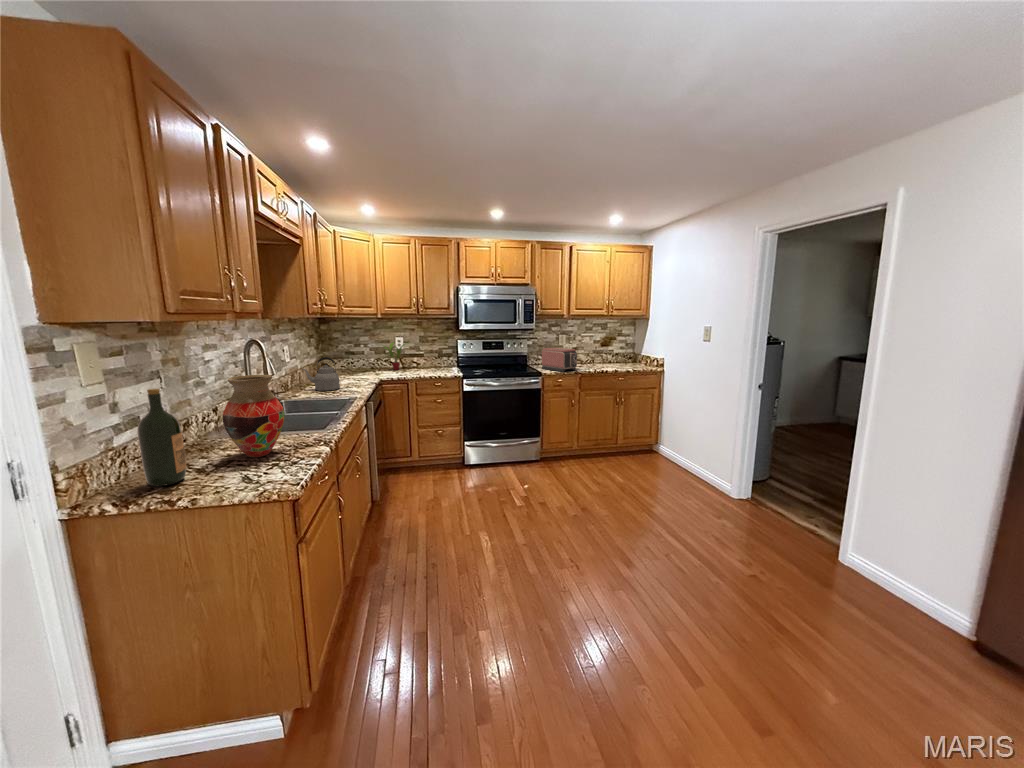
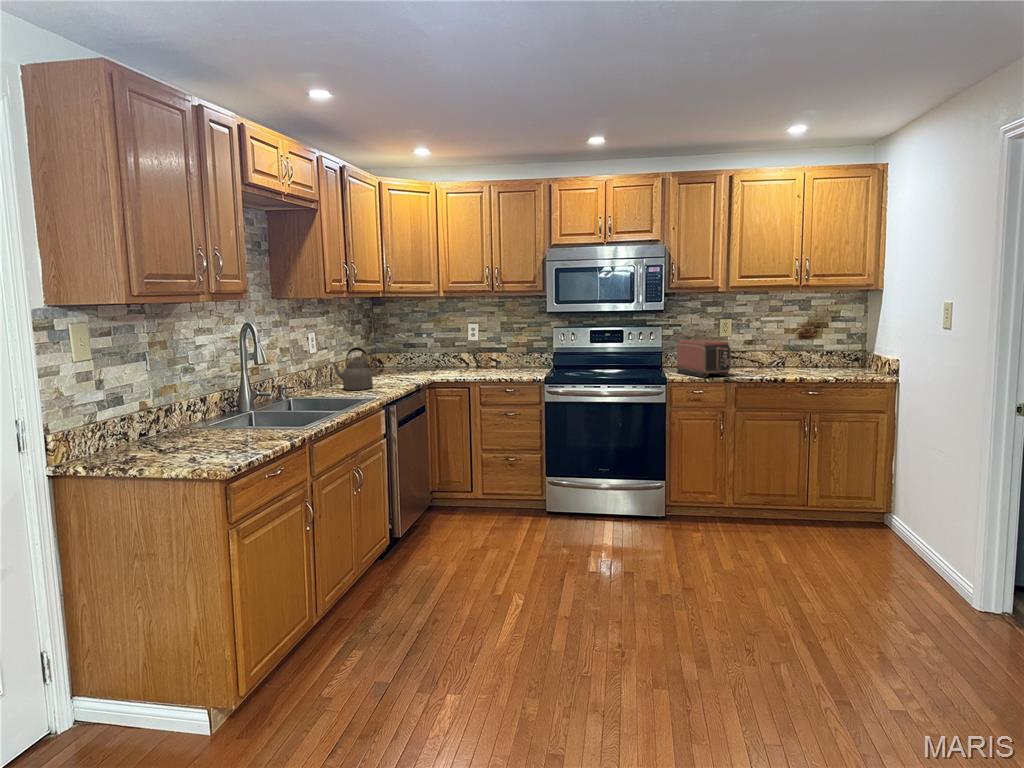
potted plant: present [384,342,405,370] -> none [448,330,485,369]
vase: present [223,375,285,457] -> none [186,359,246,445]
wine bottle: present [137,389,186,486] -> none [107,366,146,459]

